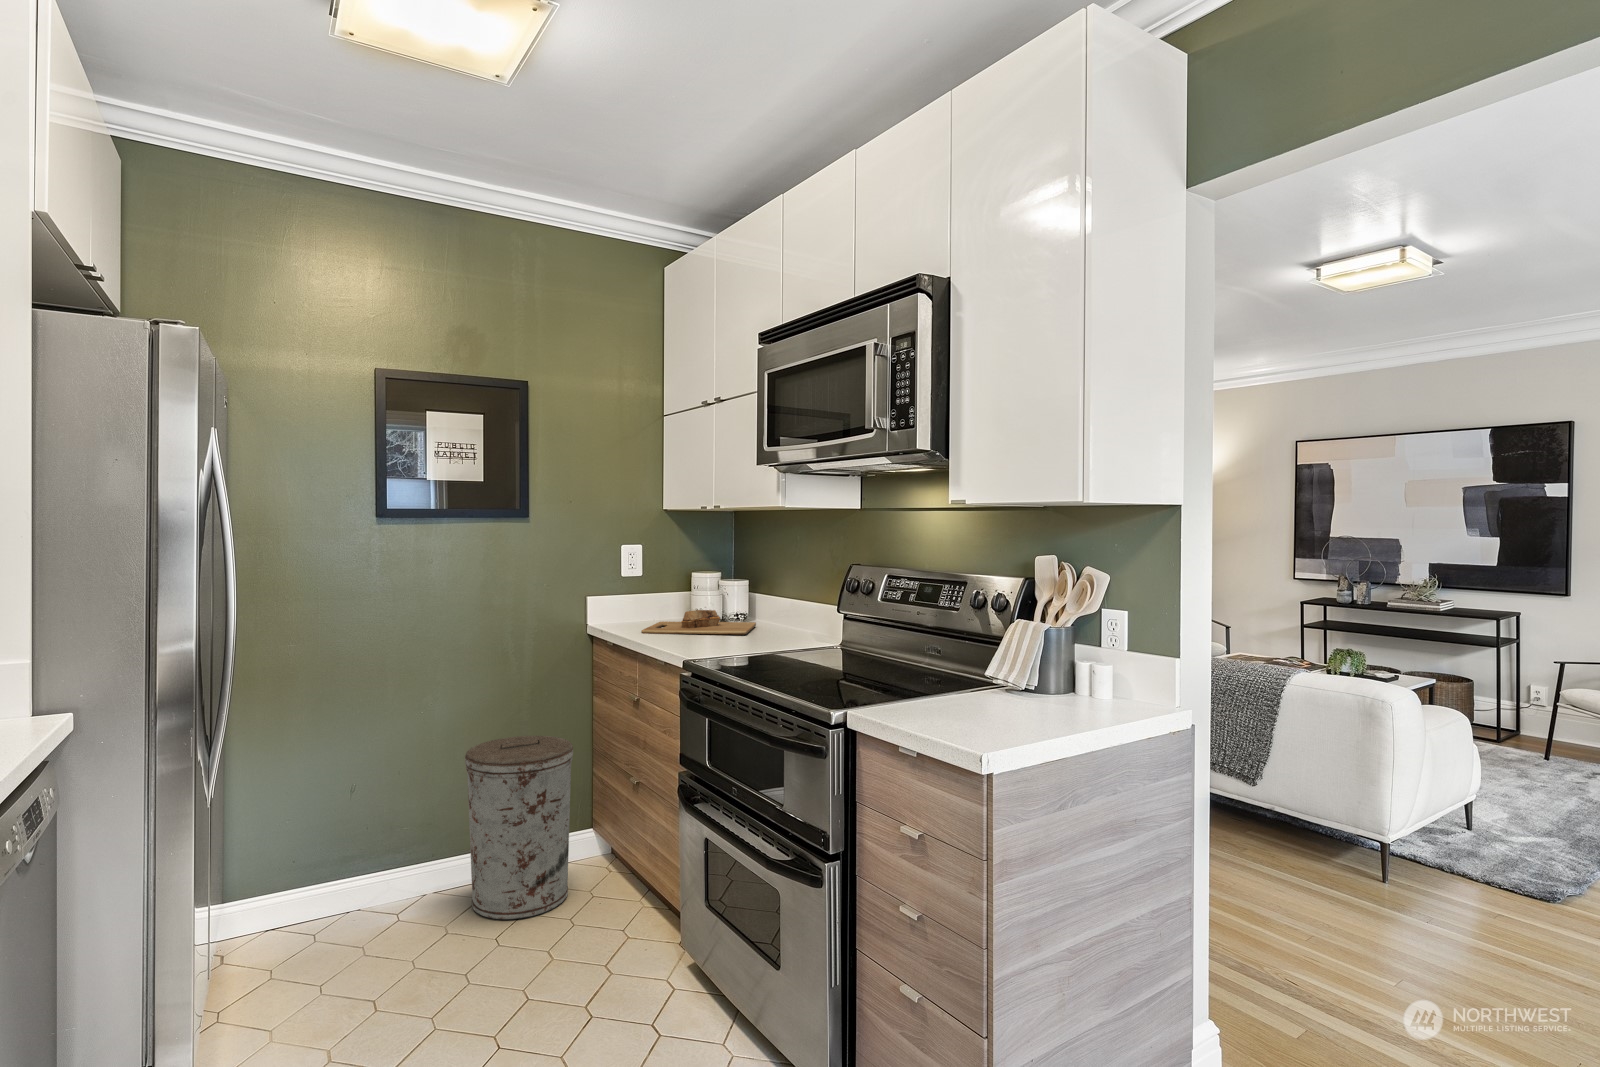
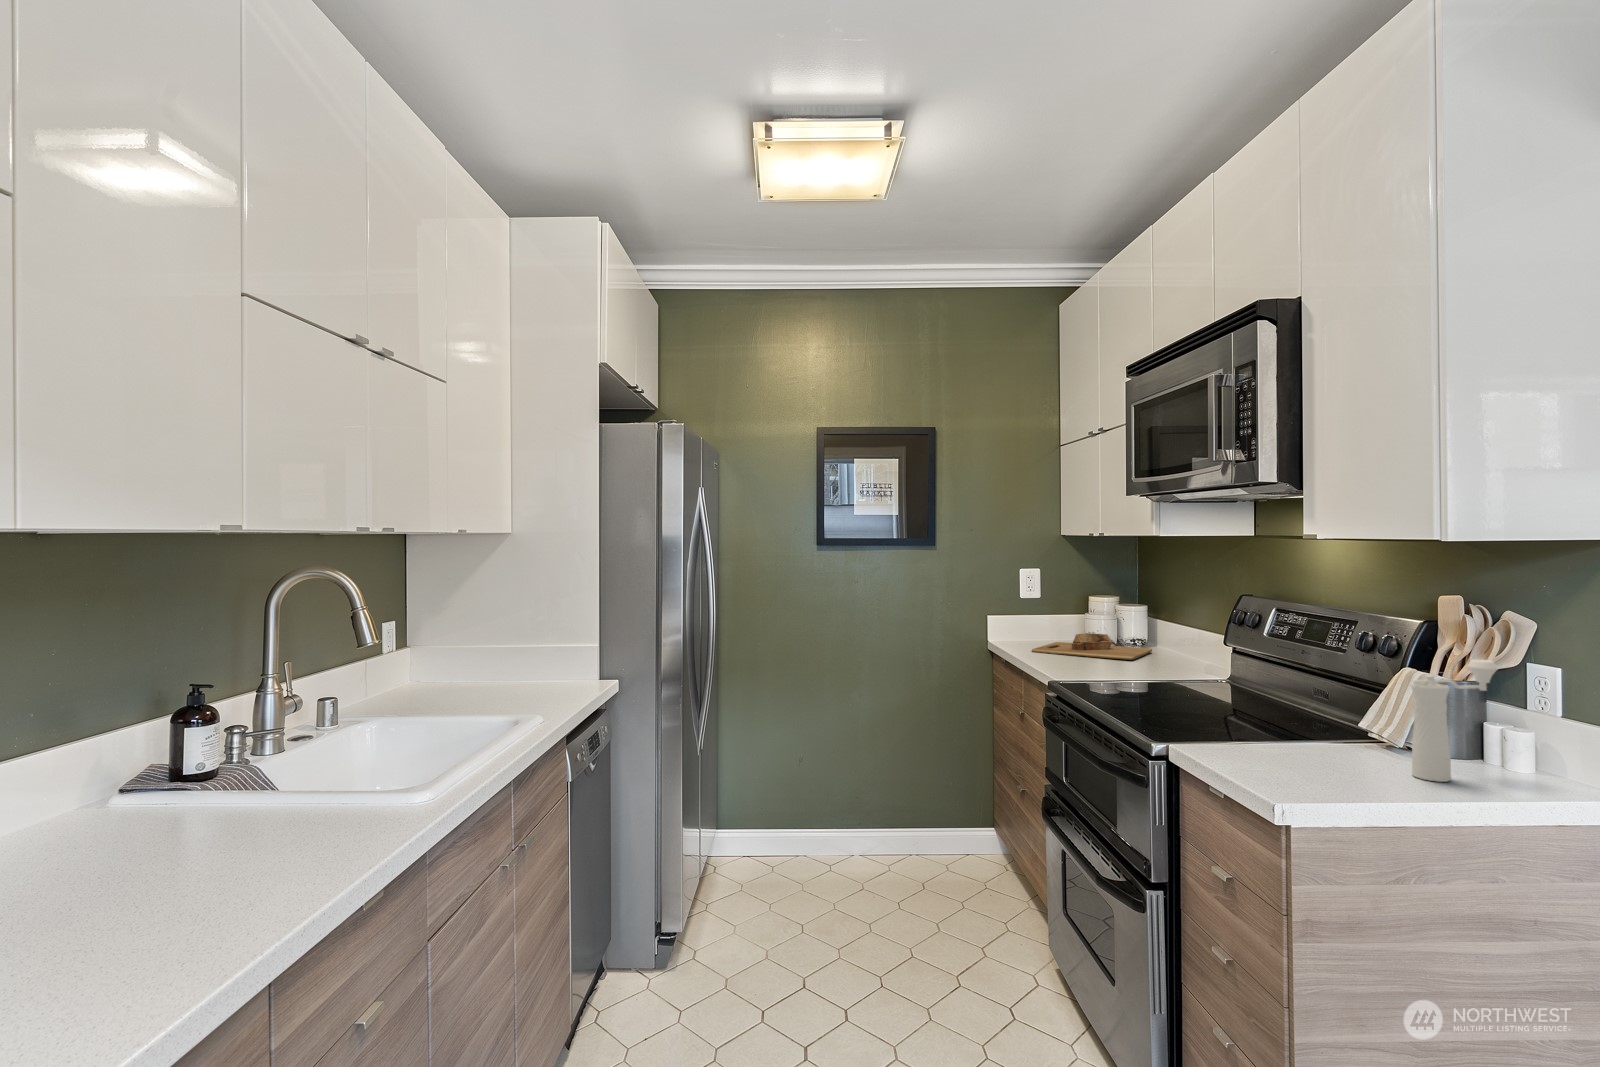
pepper mill: none [1044,608,1098,716] -> present [1411,660,1498,782]
trash can: present [465,736,573,919] -> none [881,733,969,888]

